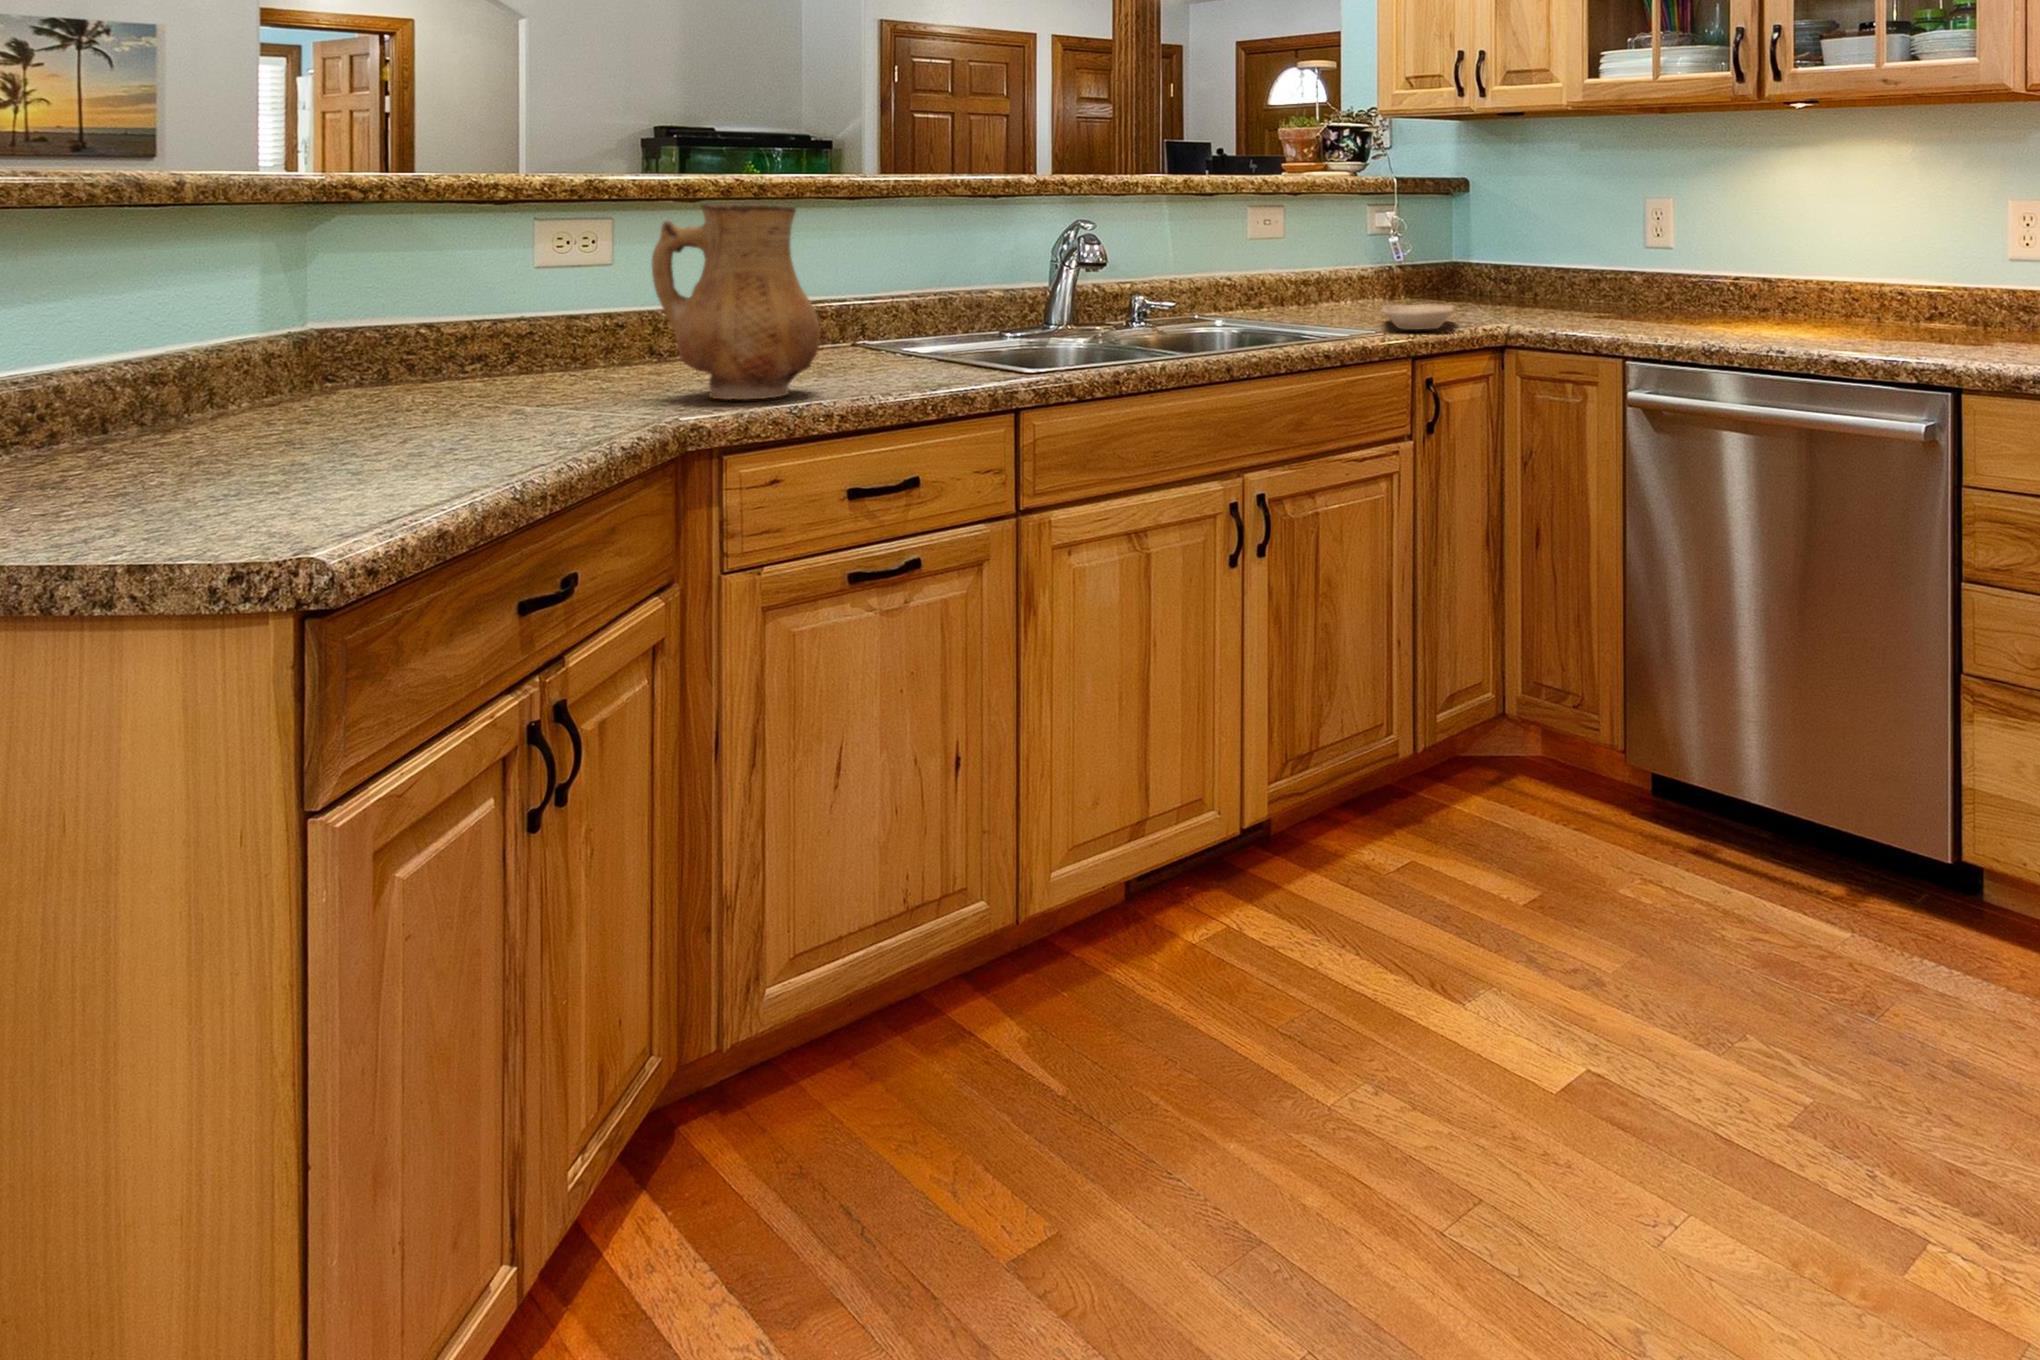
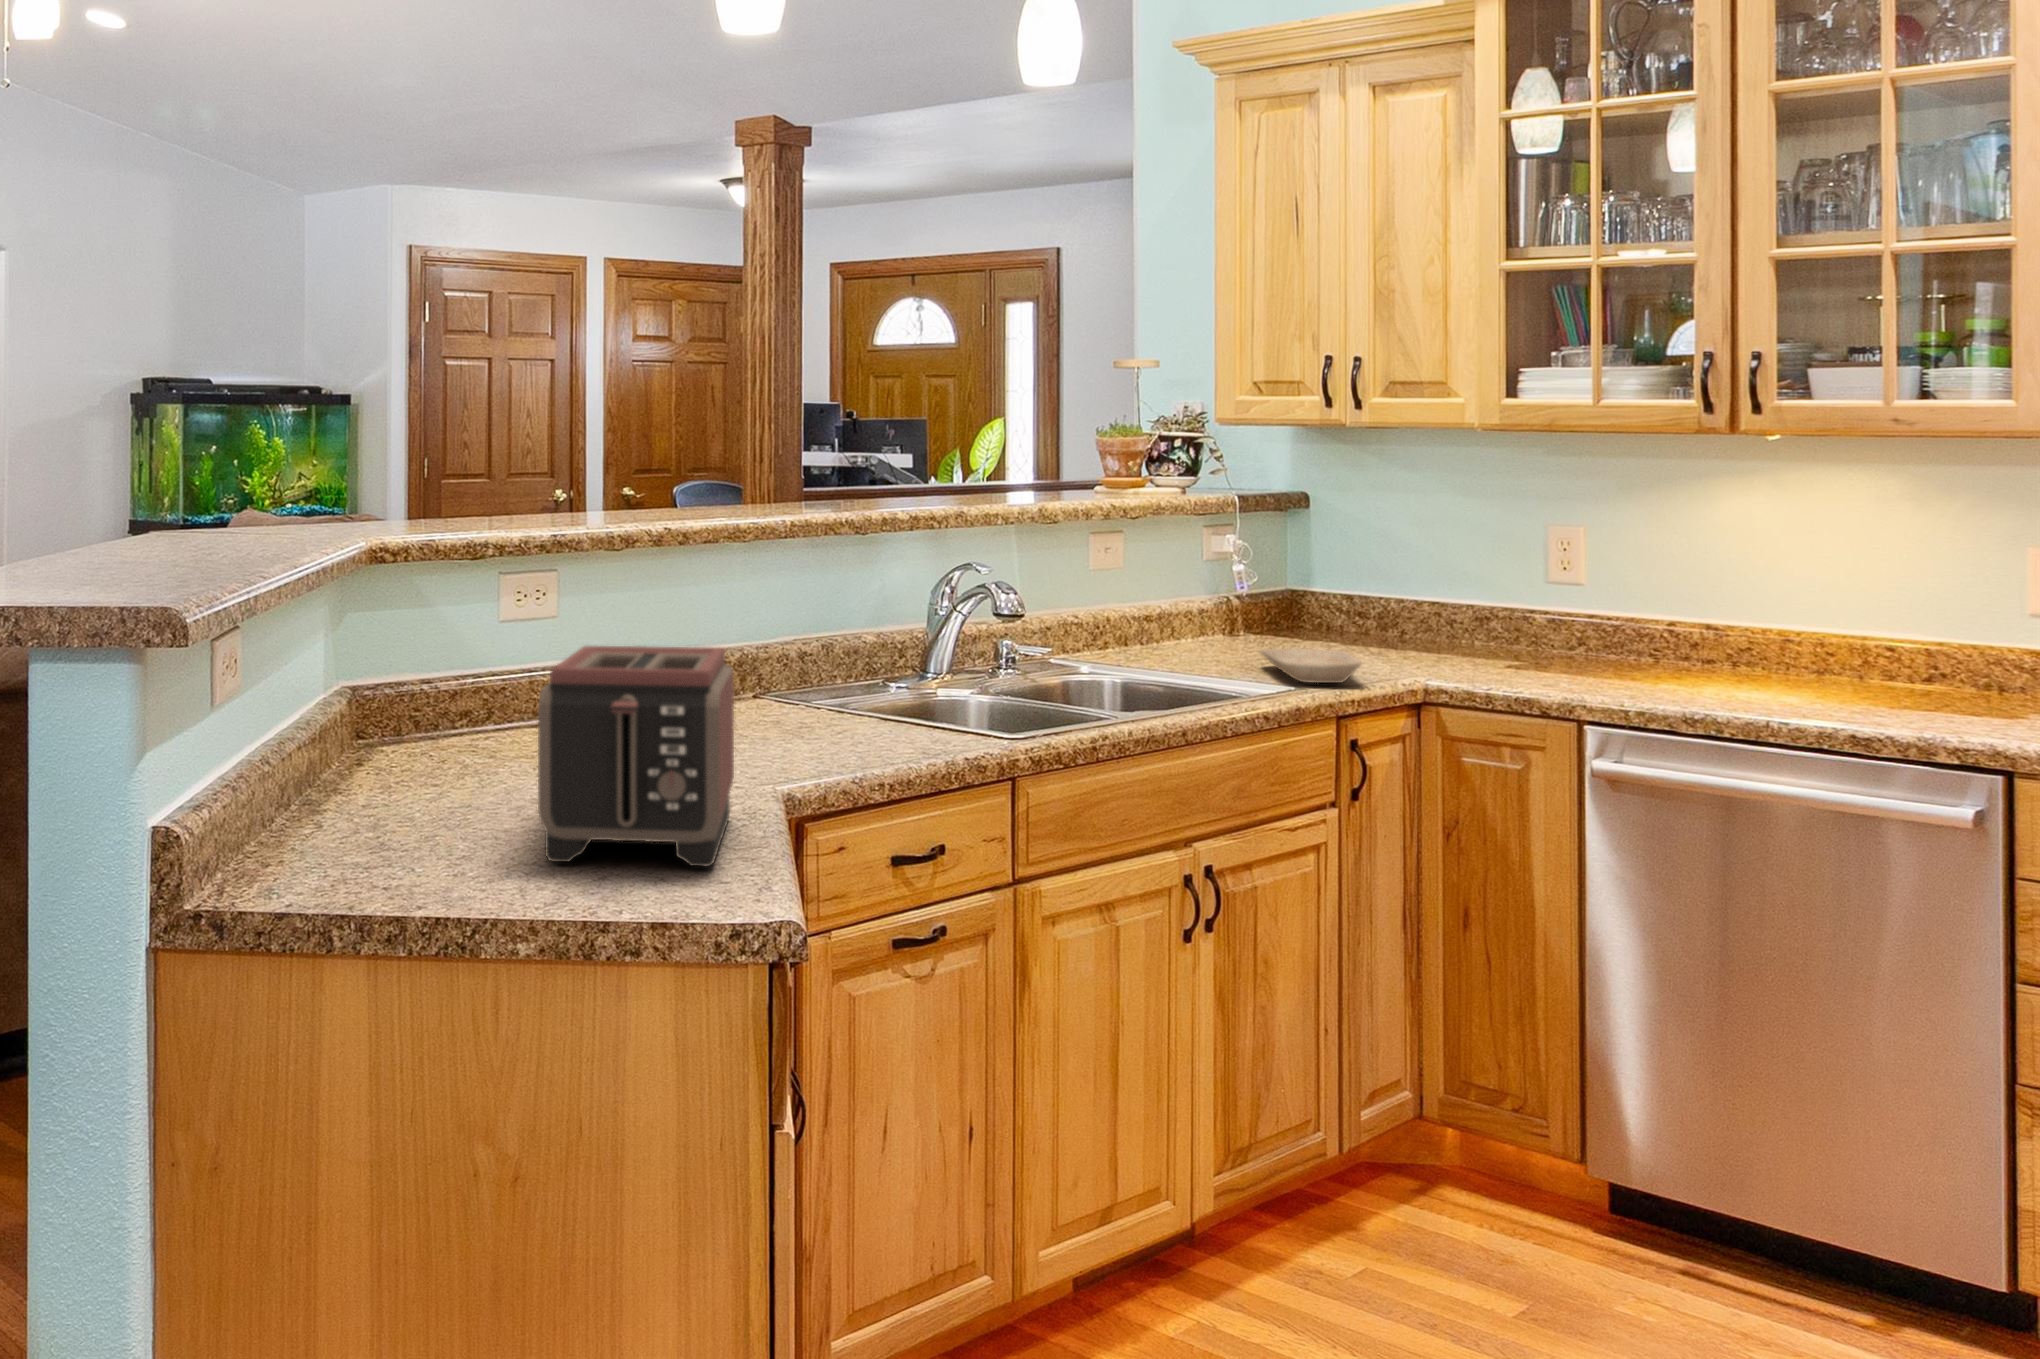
ceramic pitcher: present [651,204,820,399] -> none [701,579,846,769]
toaster: none [147,253,557,497] -> present [538,646,734,867]

